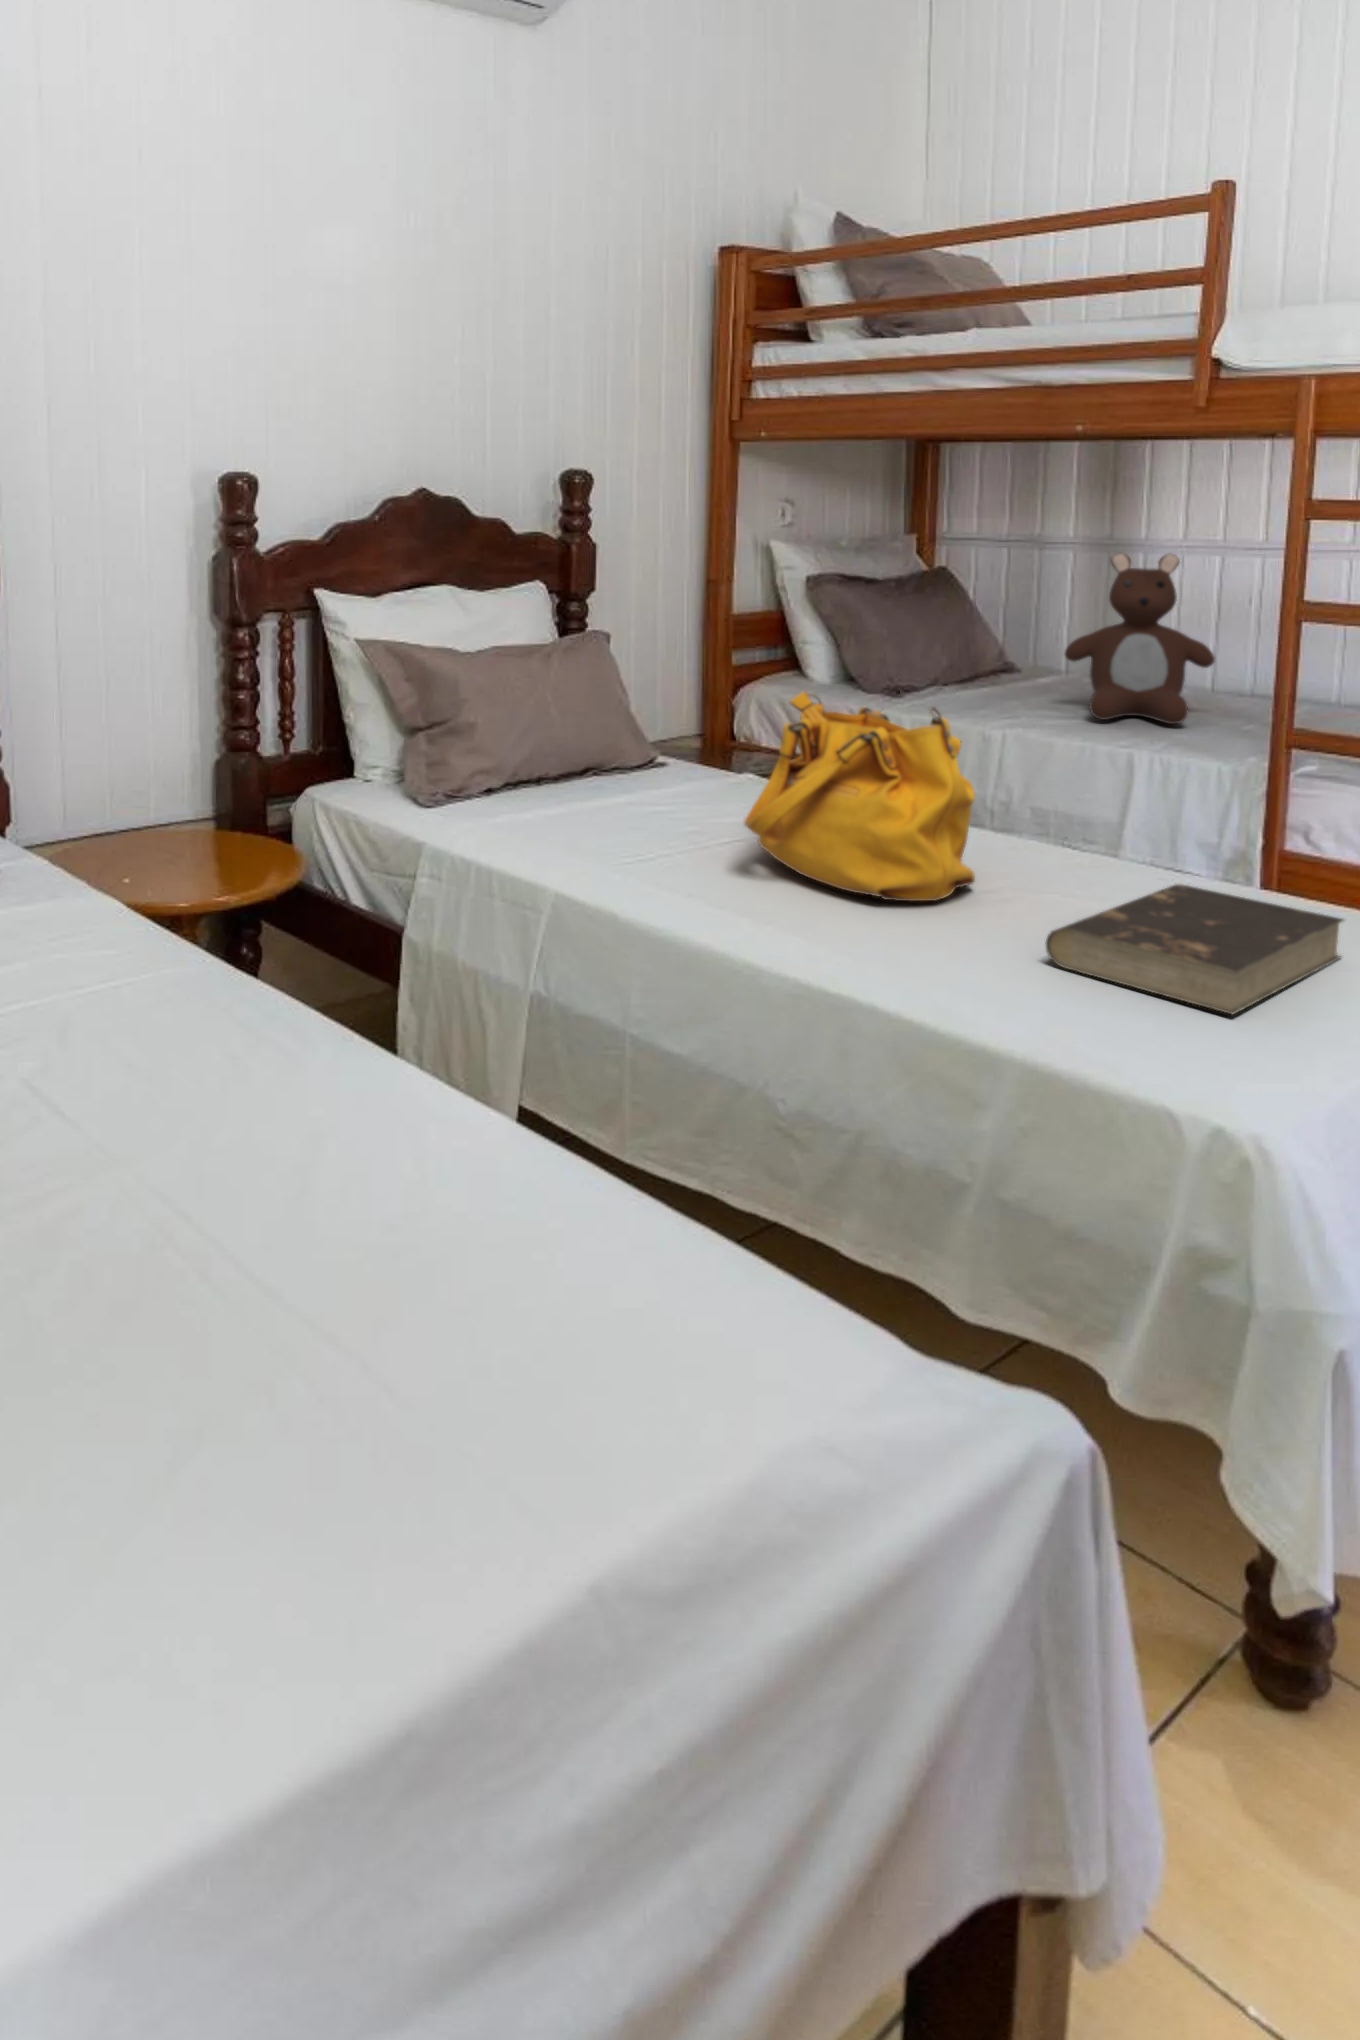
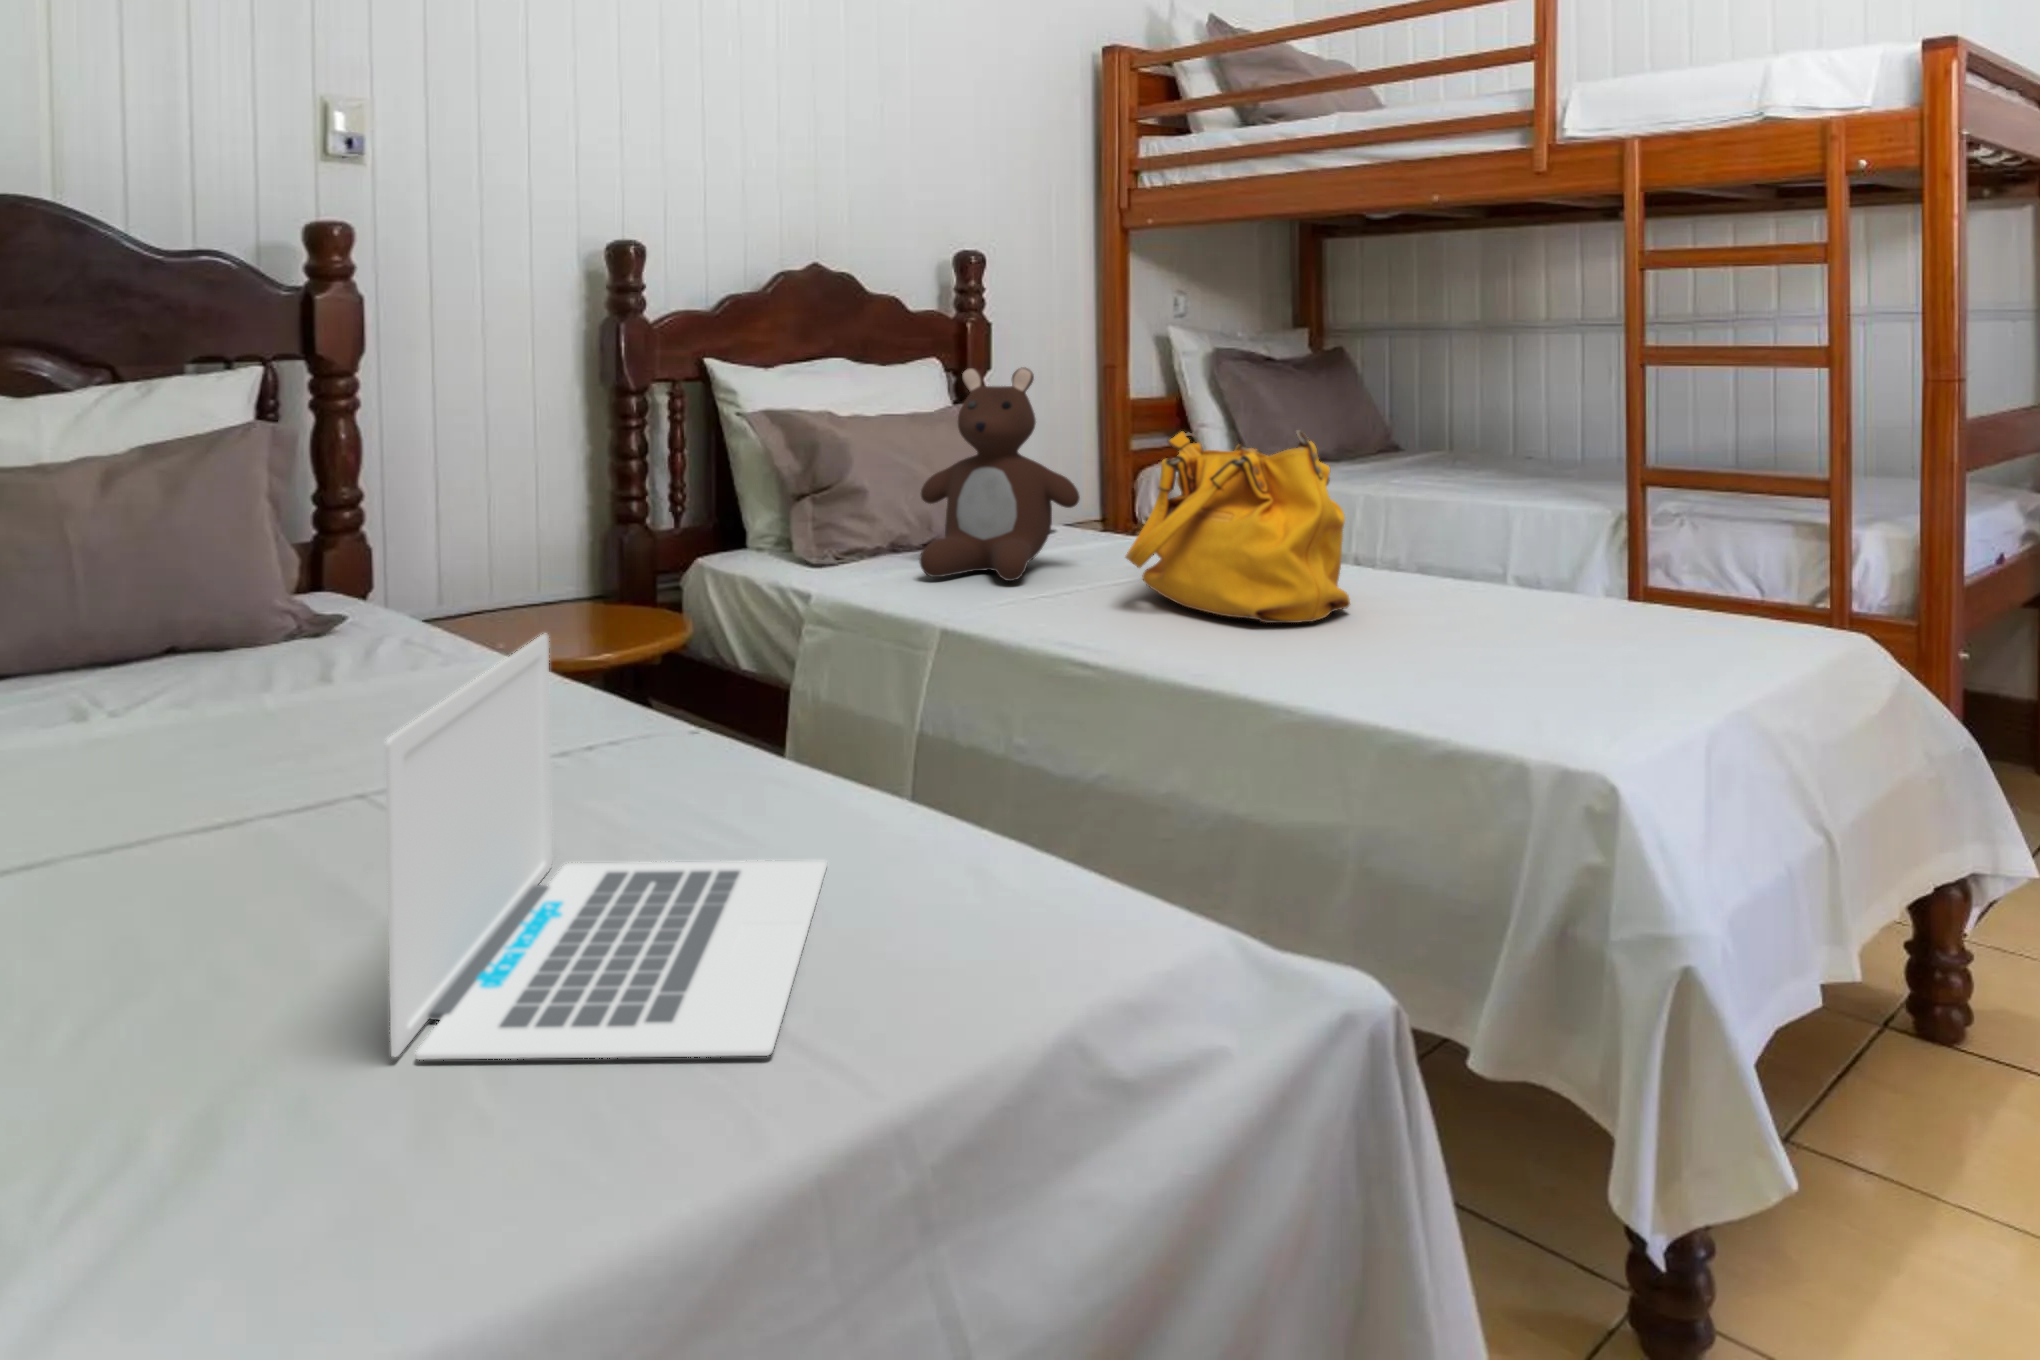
teddy bear: present [1065,553,1215,724] -> present [919,367,1080,581]
book: present [1046,884,1344,1014] -> none [1412,594,1691,696]
laptop: none [118,980,490,1438] -> present [385,634,827,1060]

